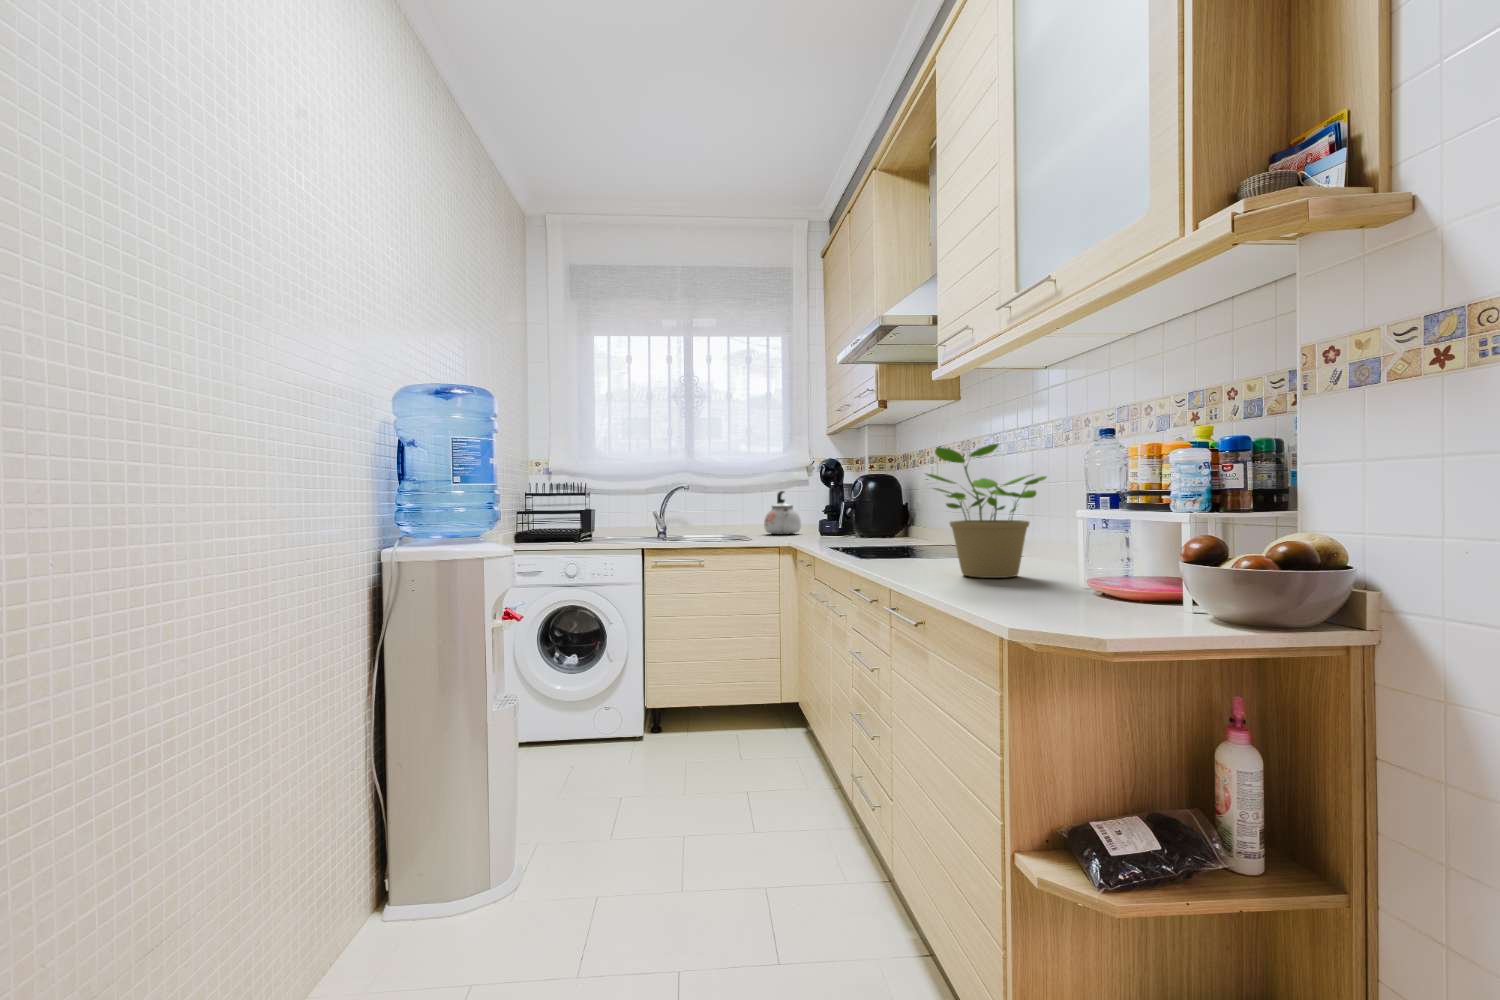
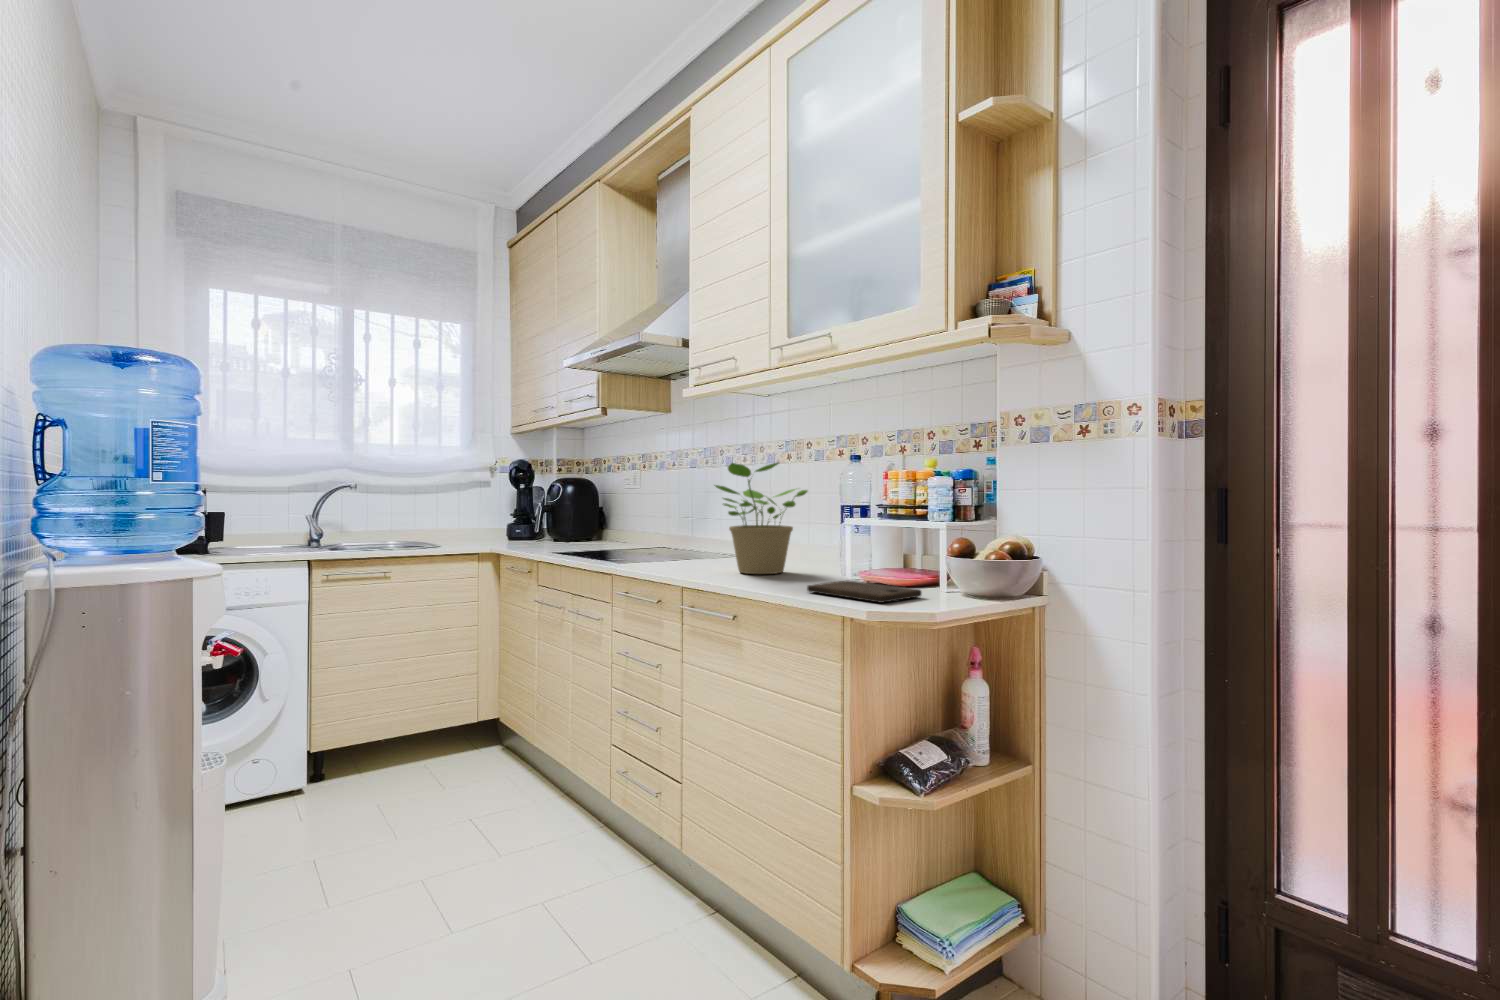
kettle: present [764,491,801,534] -> none [443,493,486,540]
cutting board: none [988,590,1135,621] -> present [807,581,921,603]

